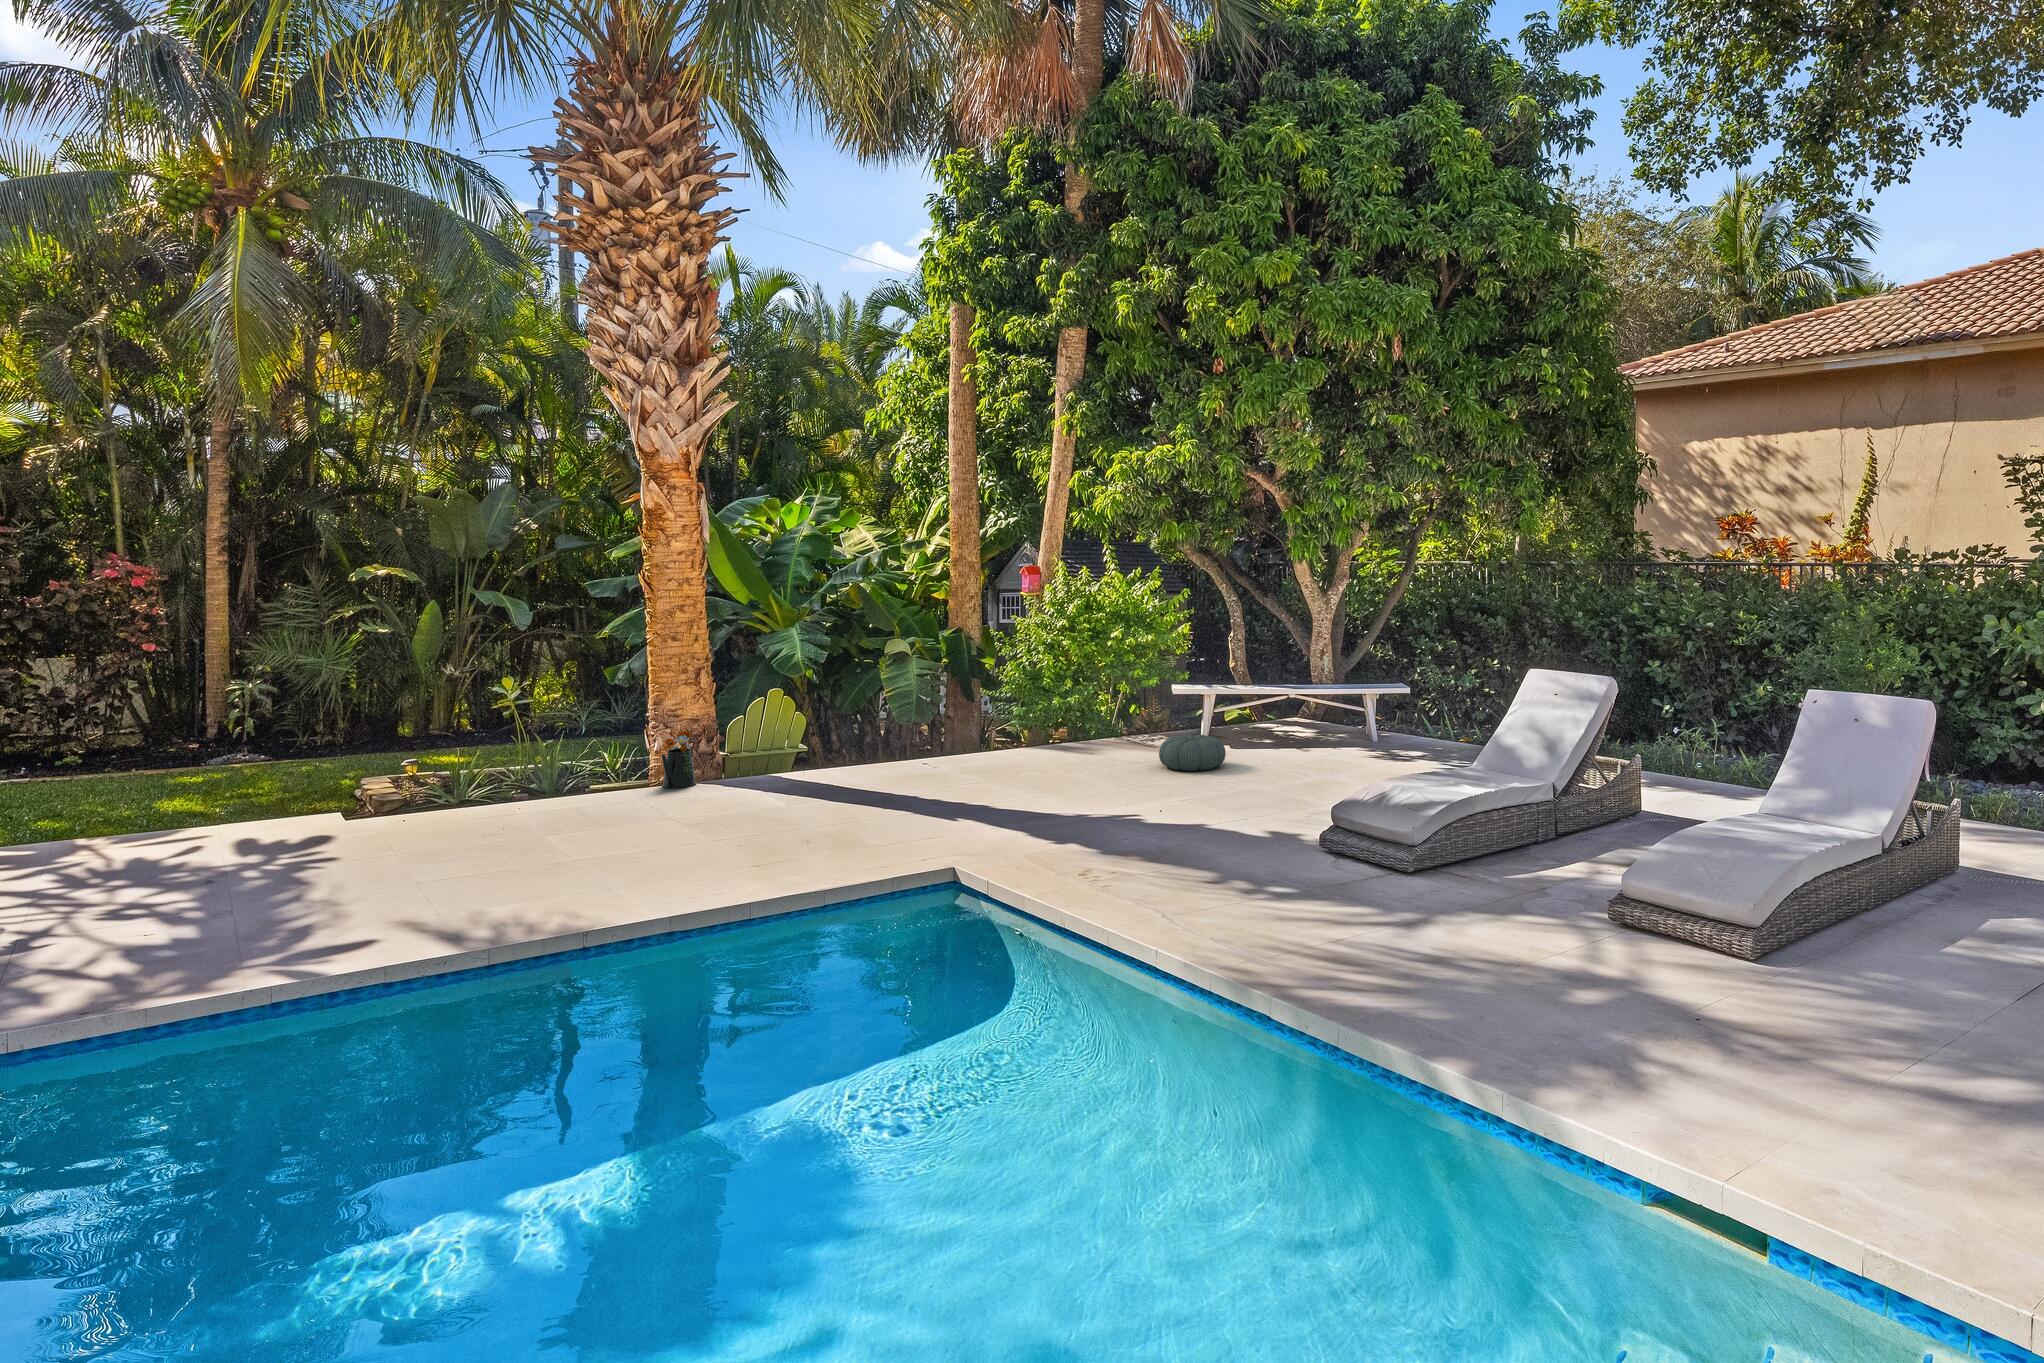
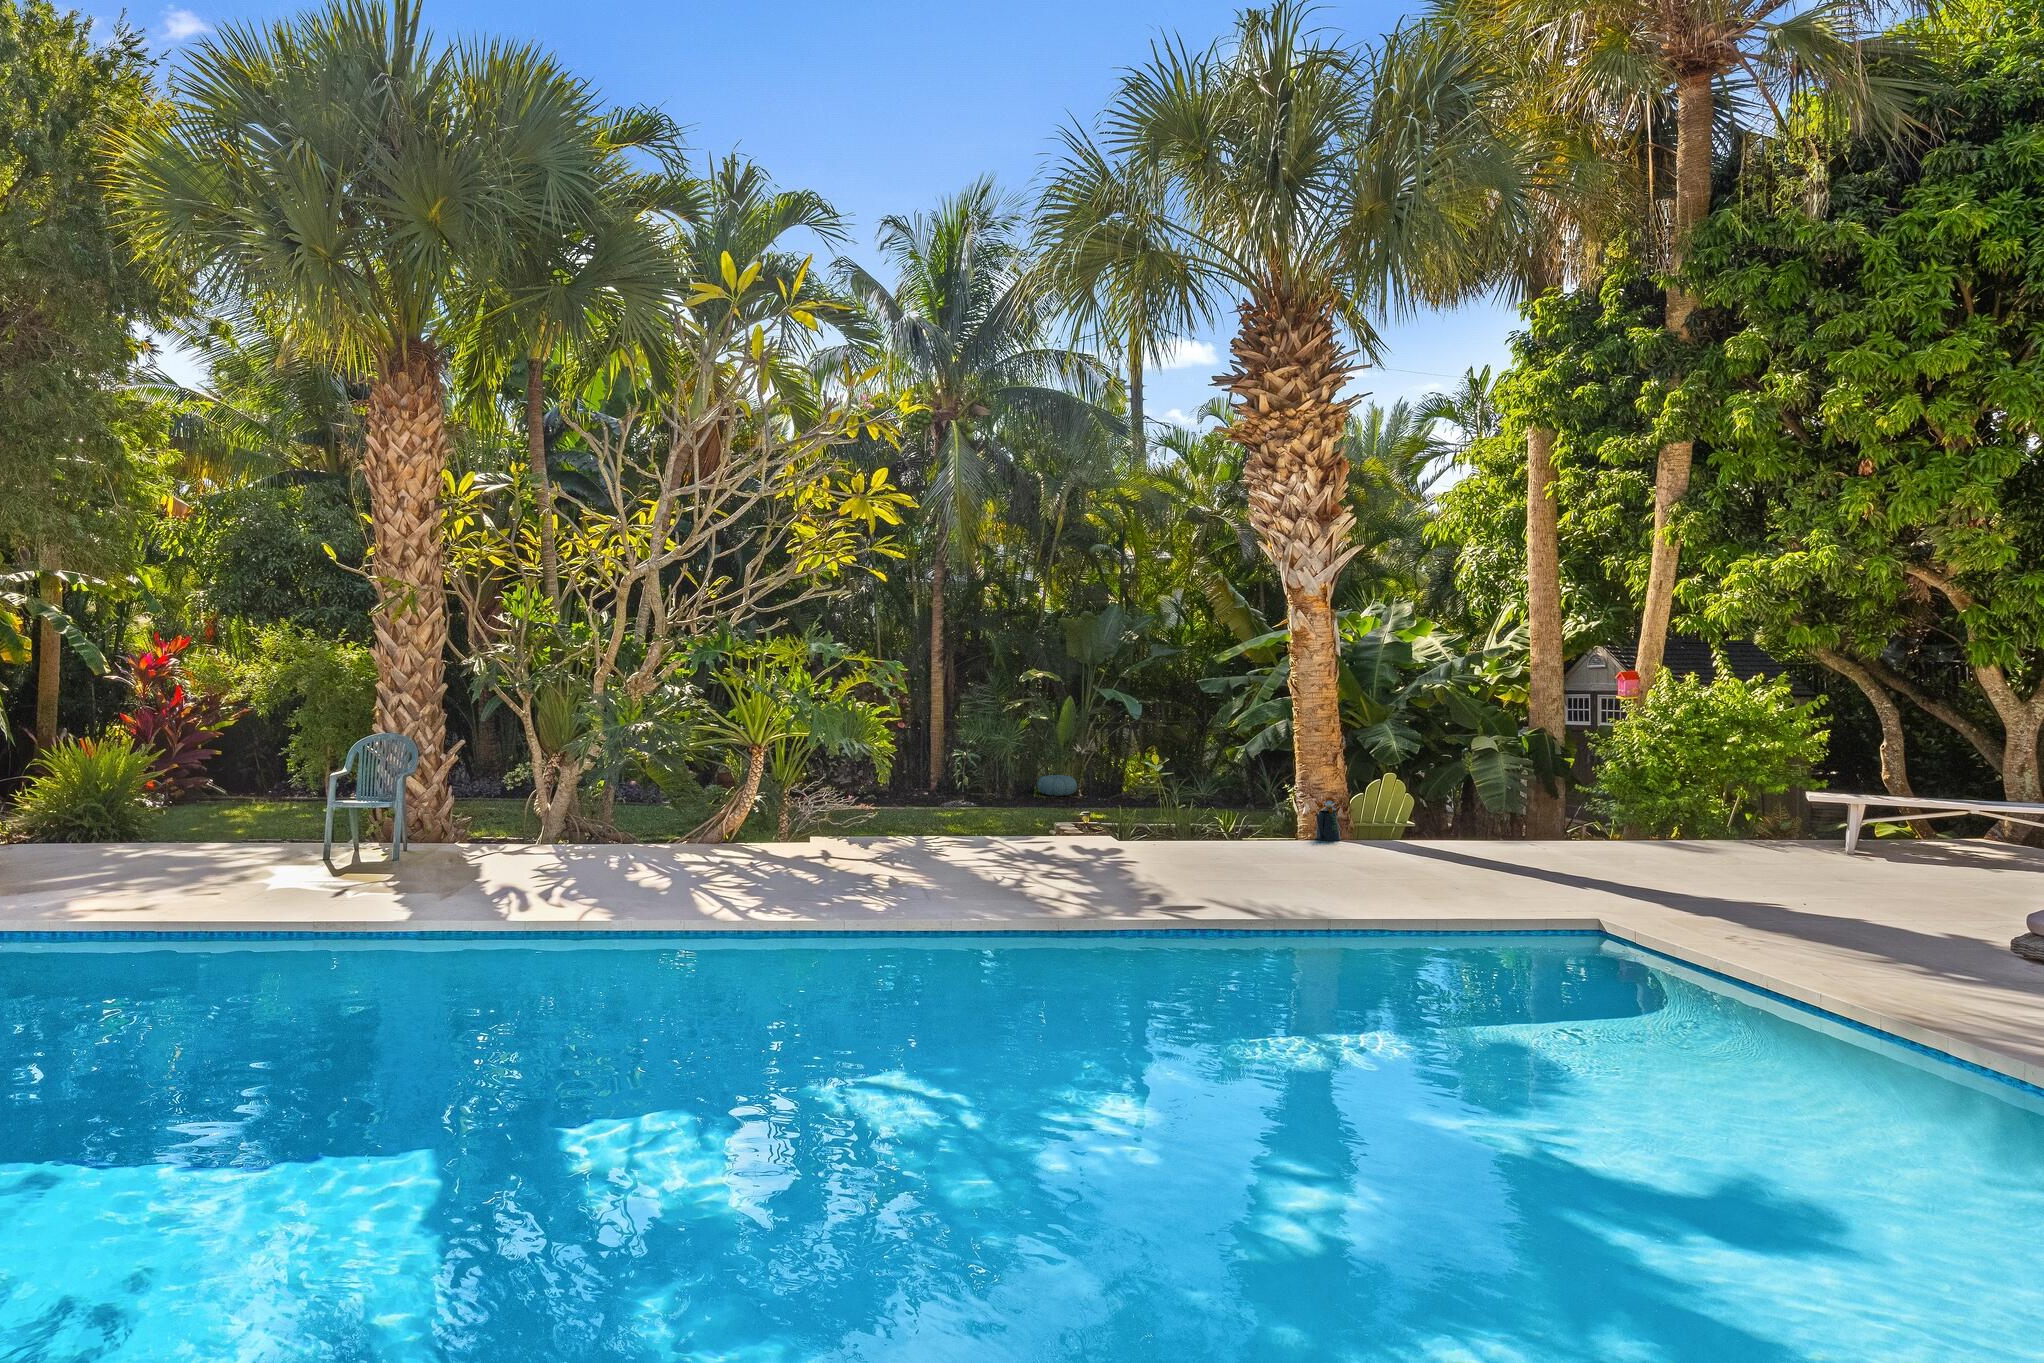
pouf: present [1159,735,1226,771] -> present [1038,775,1077,796]

